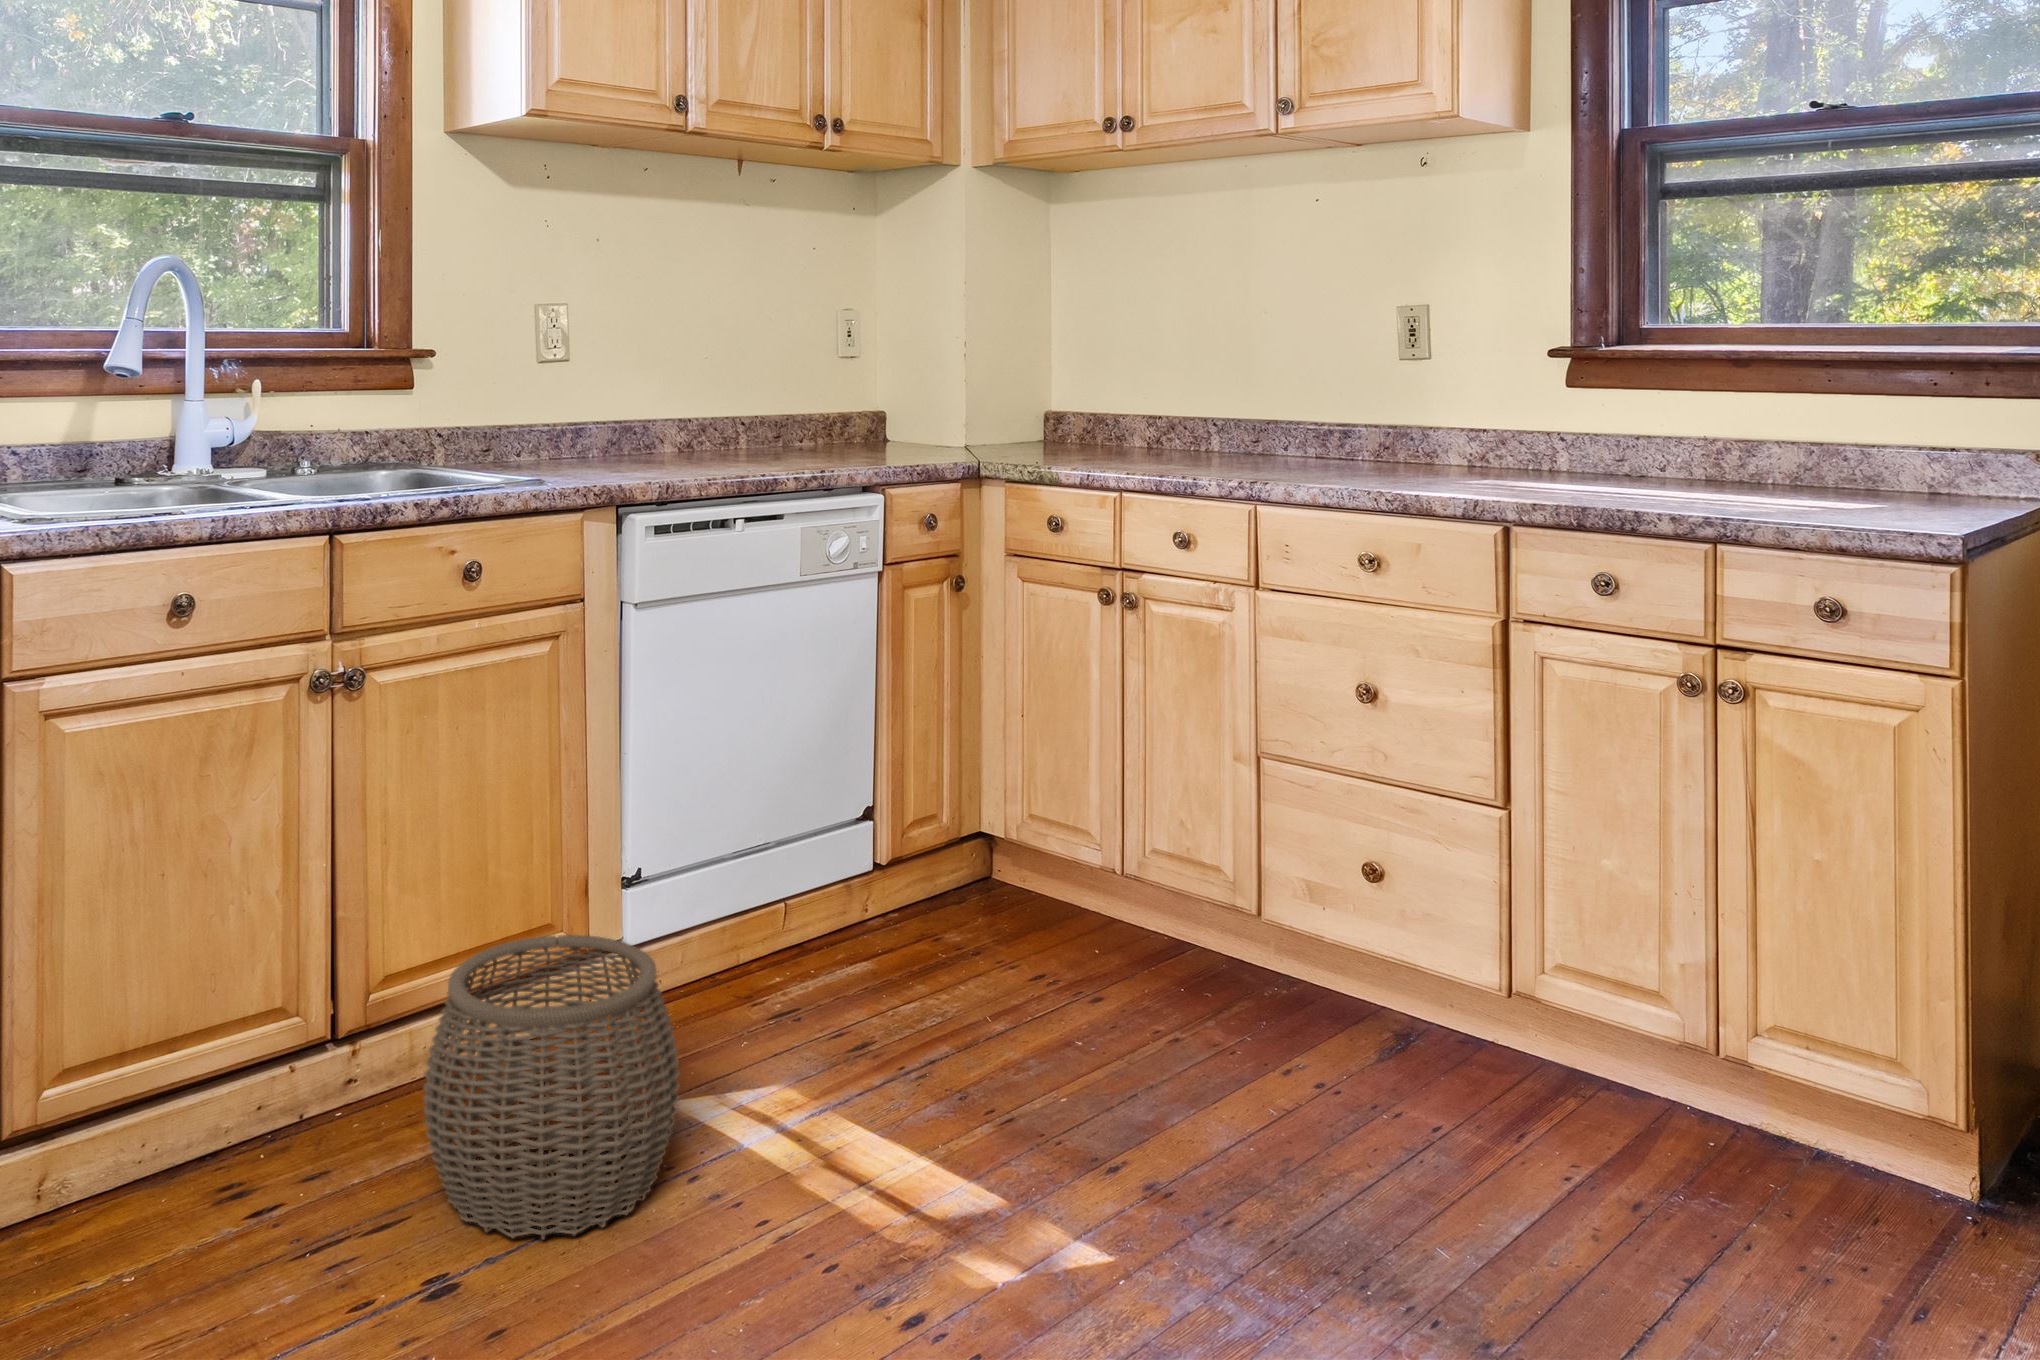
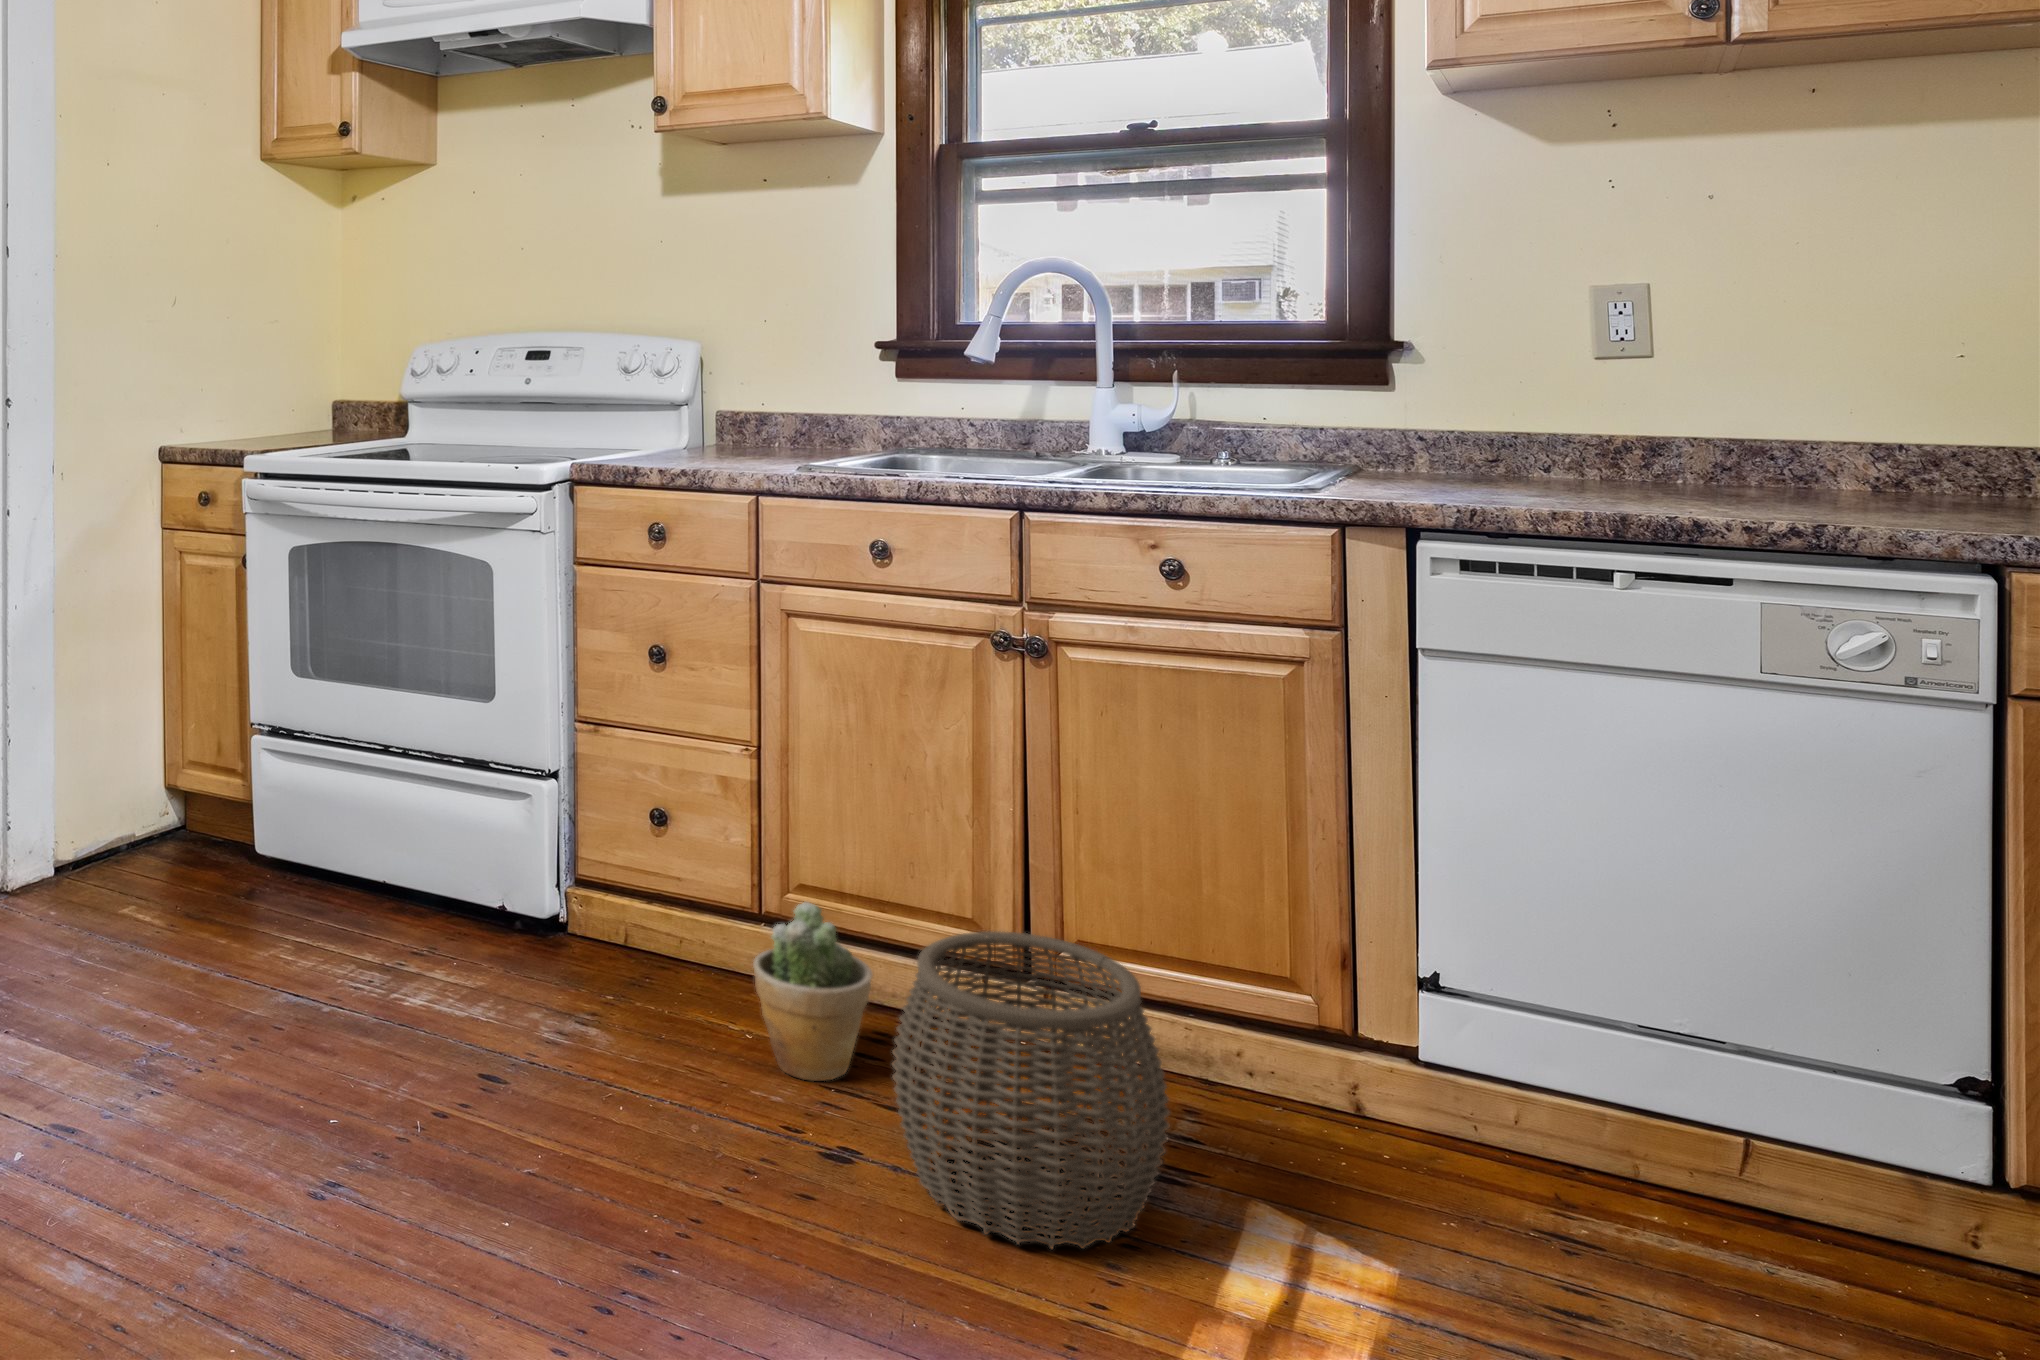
potted plant: none [146,1054,298,1271] -> present [753,902,872,1081]

